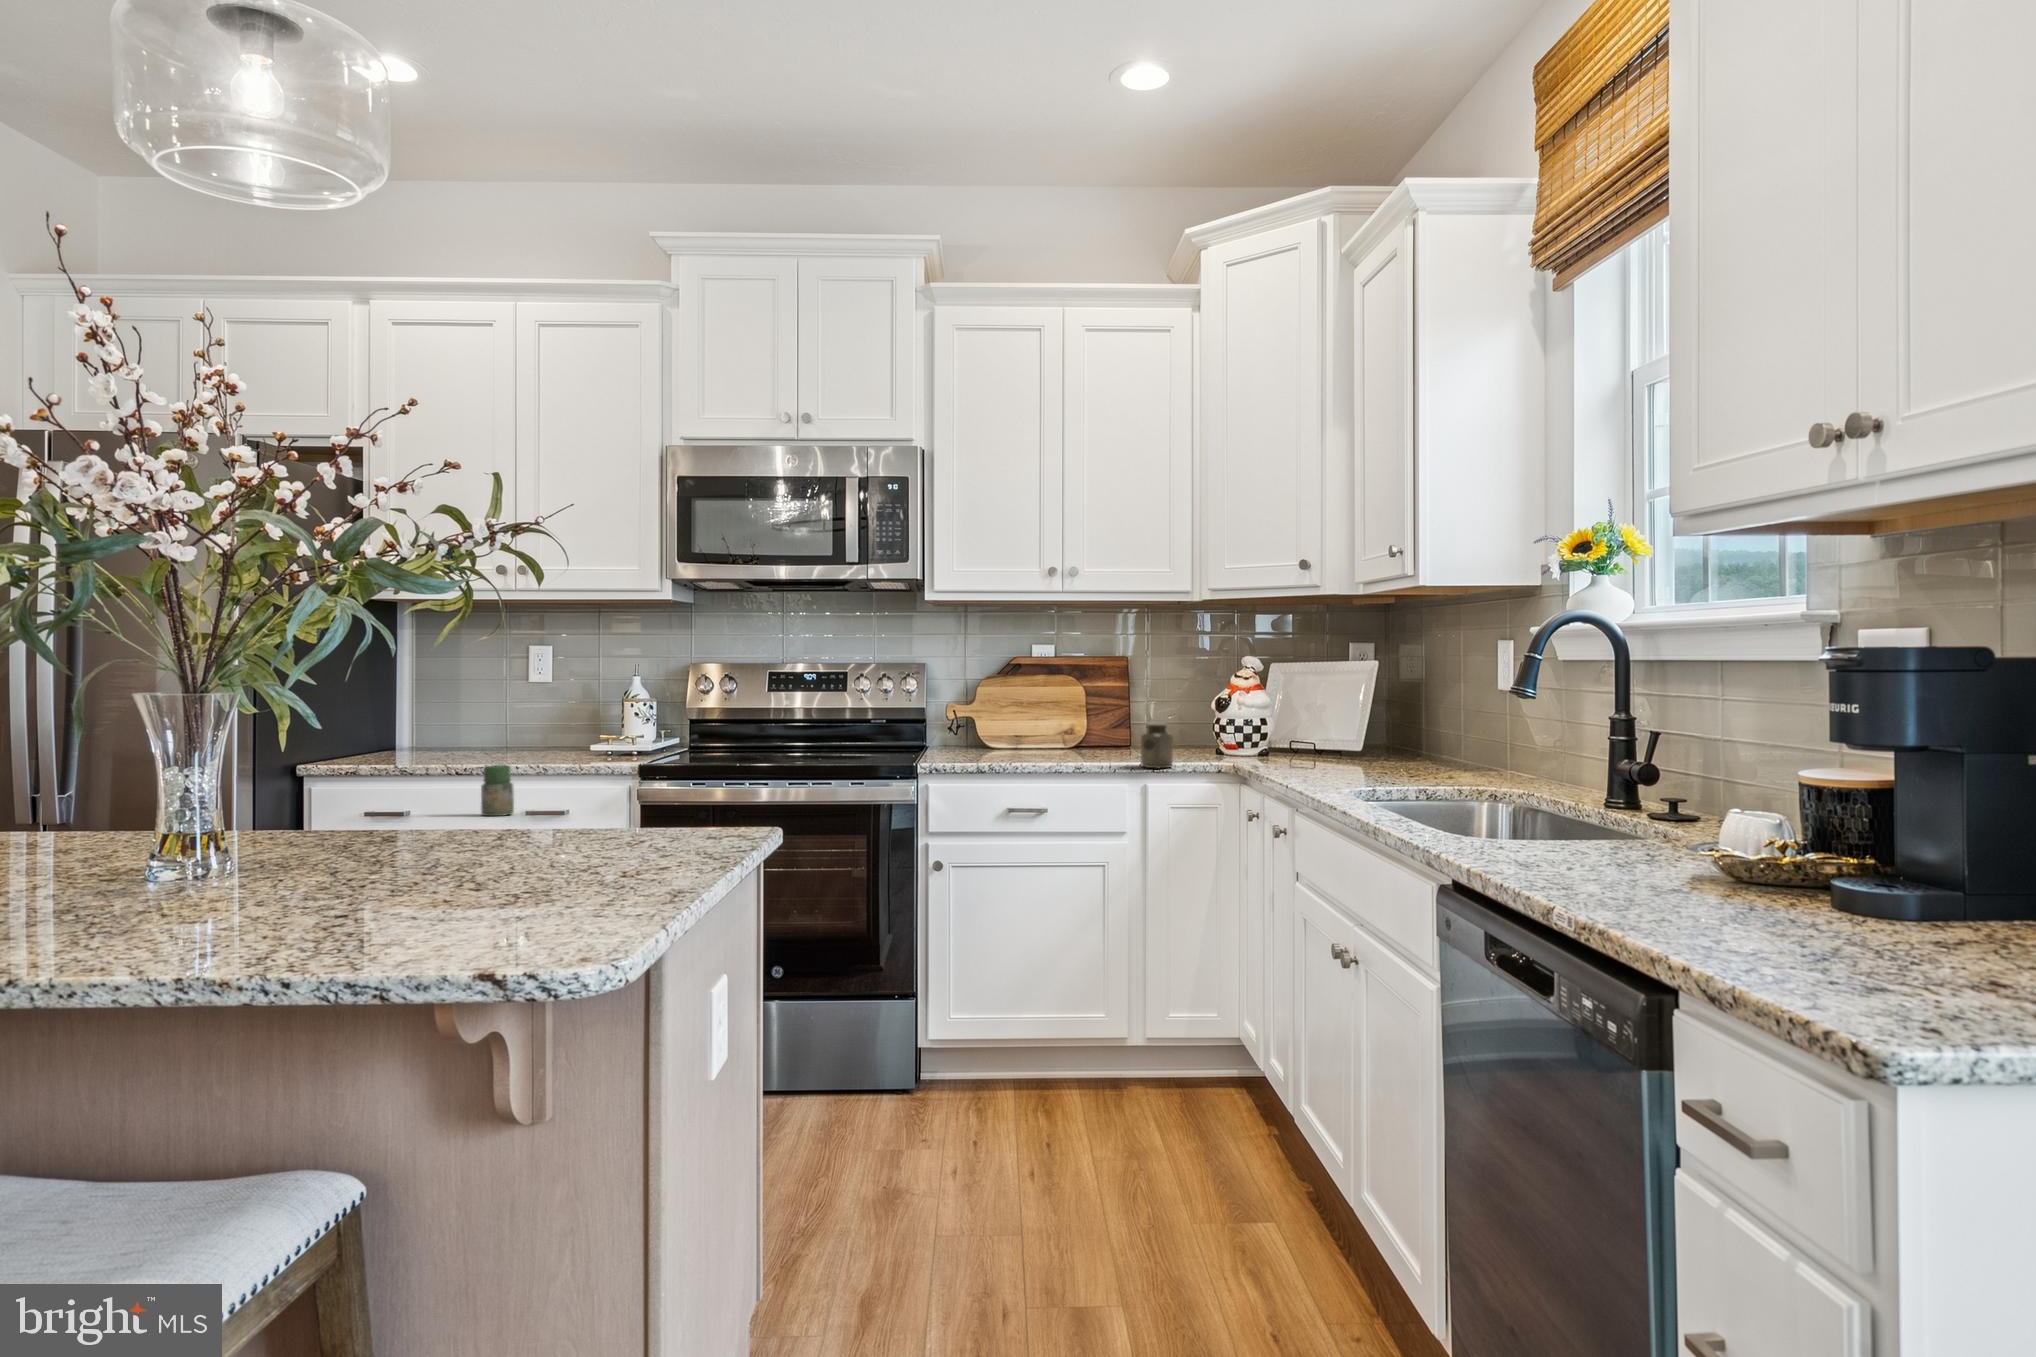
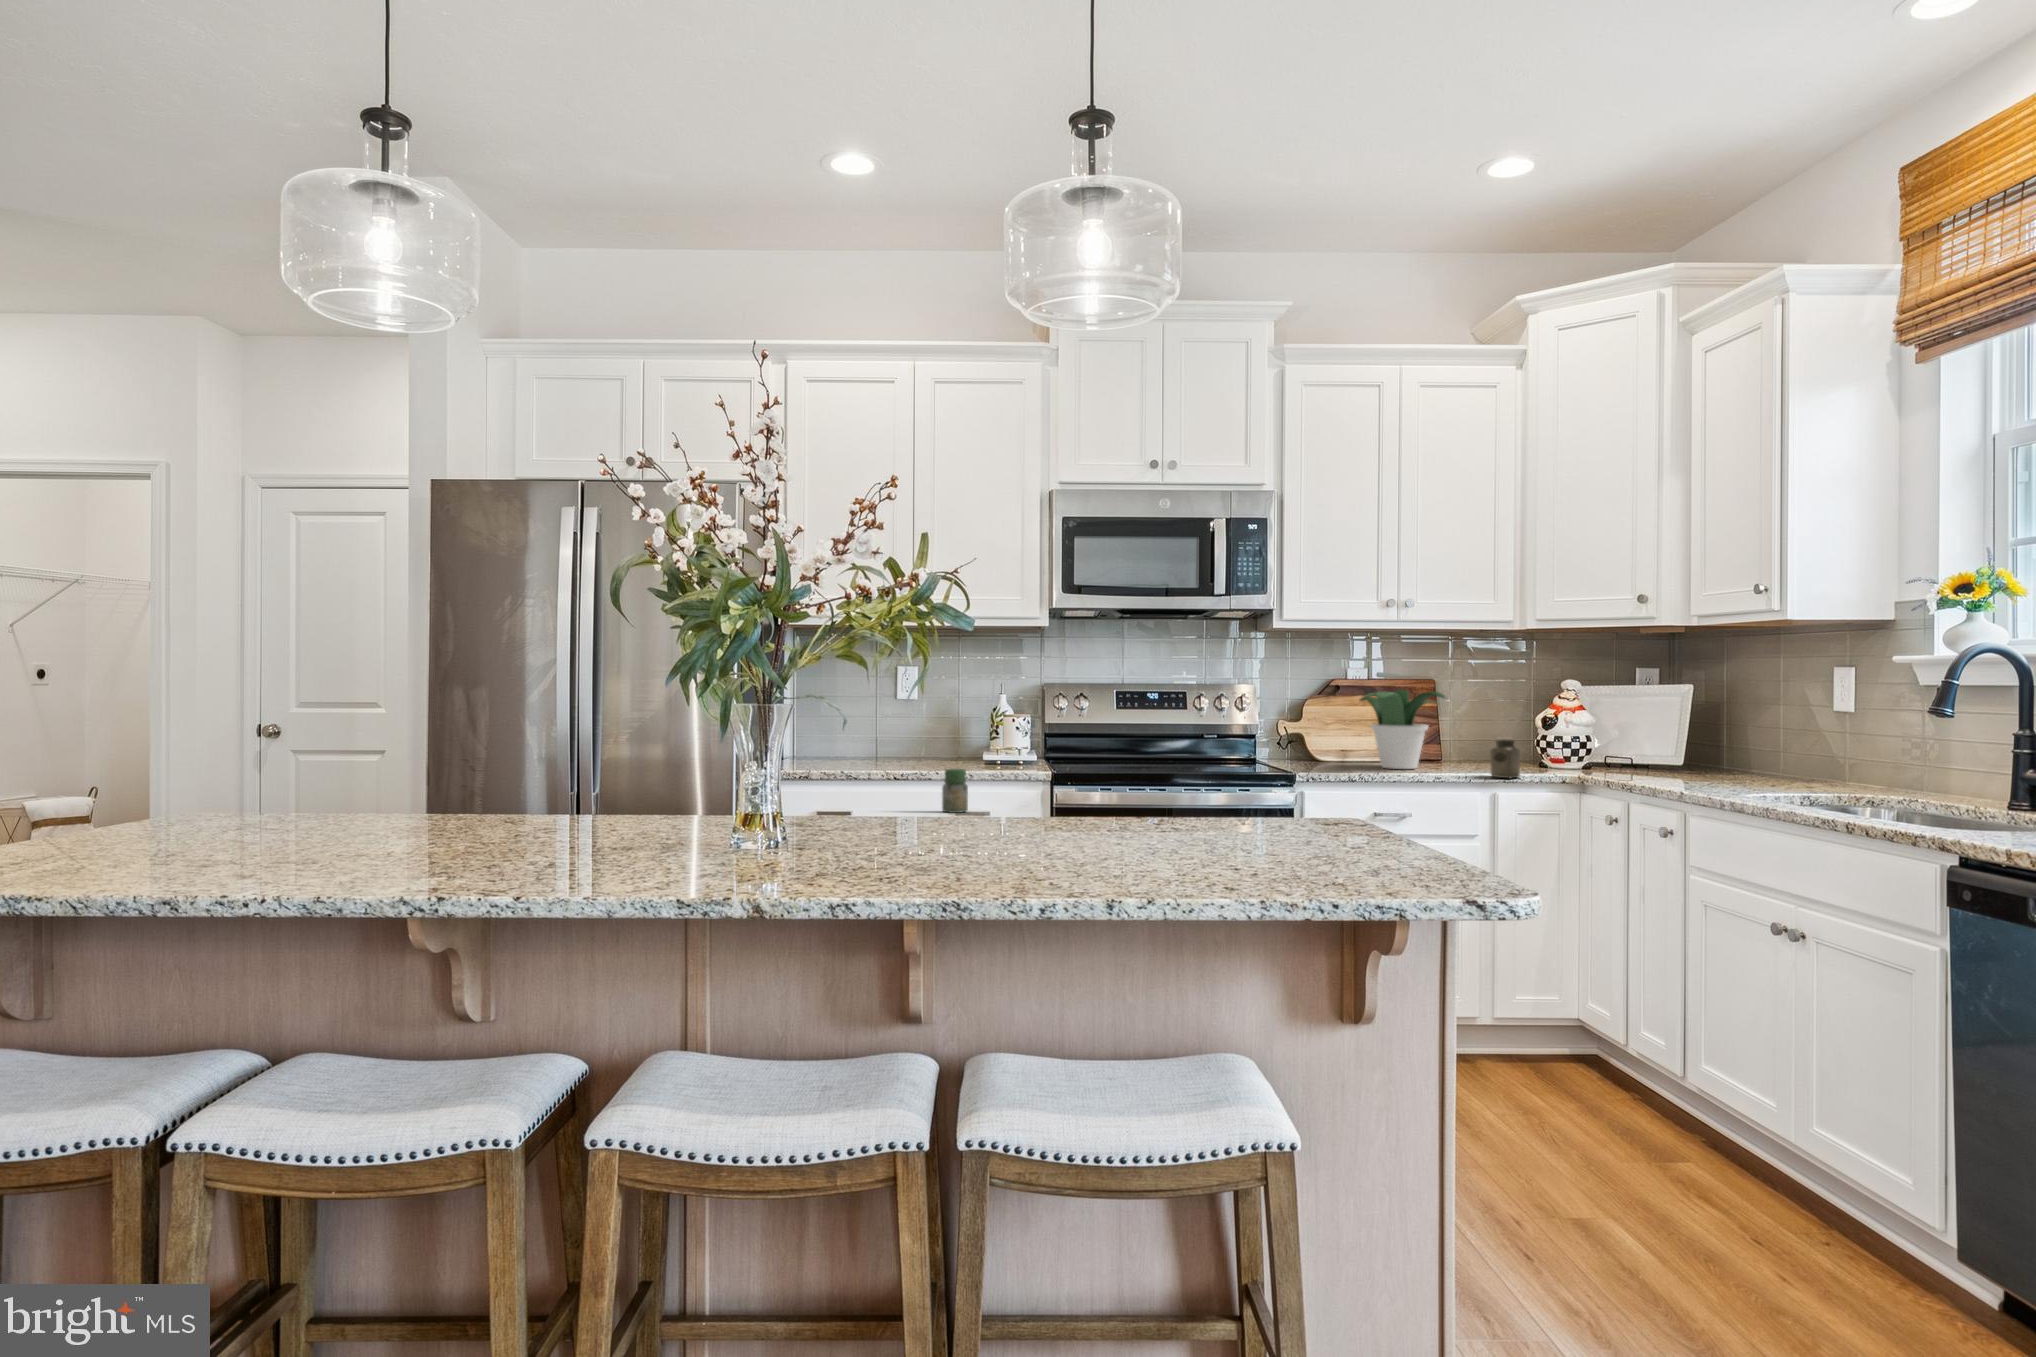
potted plant: none [1017,668,1105,758] -> present [1360,690,1445,769]

